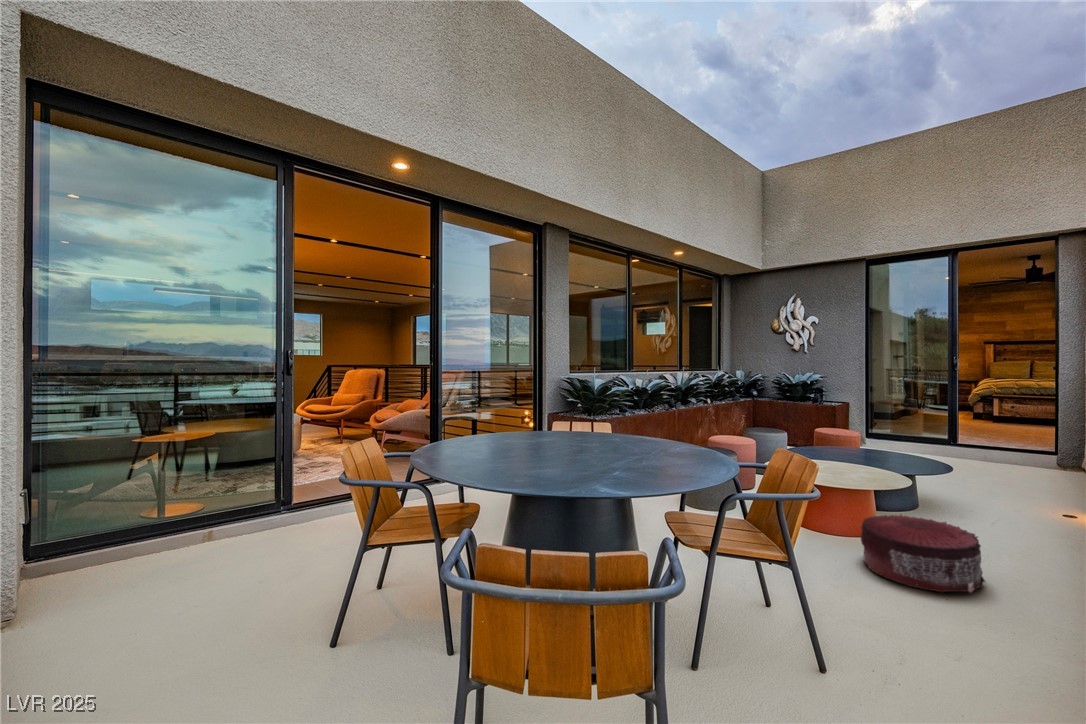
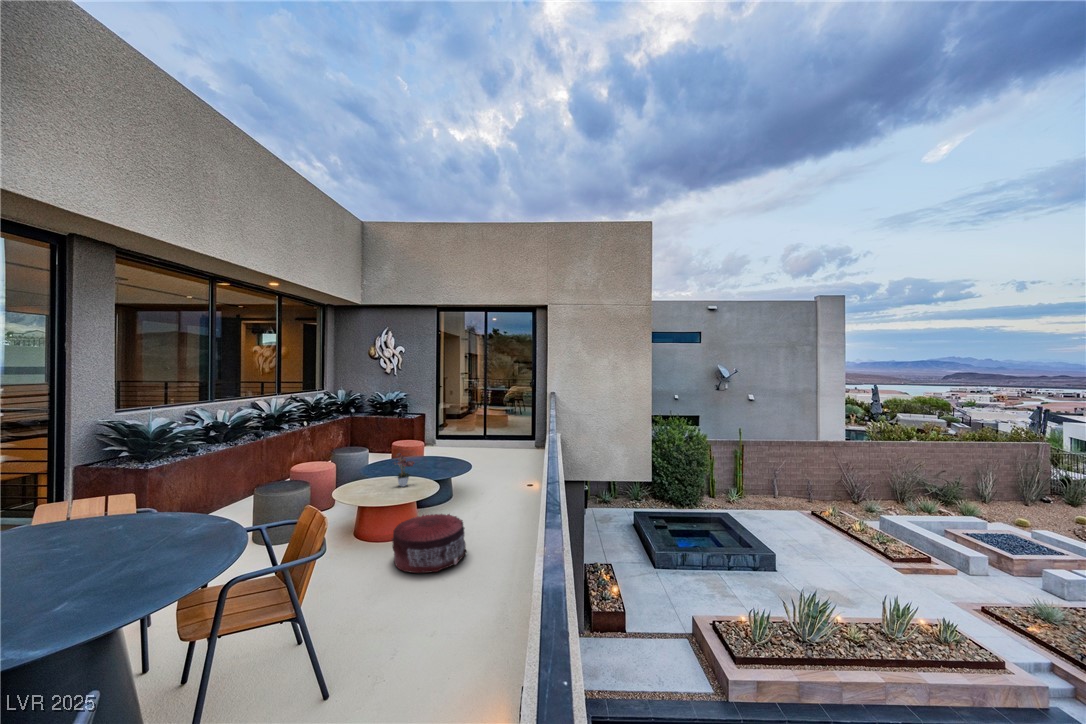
flower arrangement: none [843,431,877,477] -> present [396,453,415,487]

